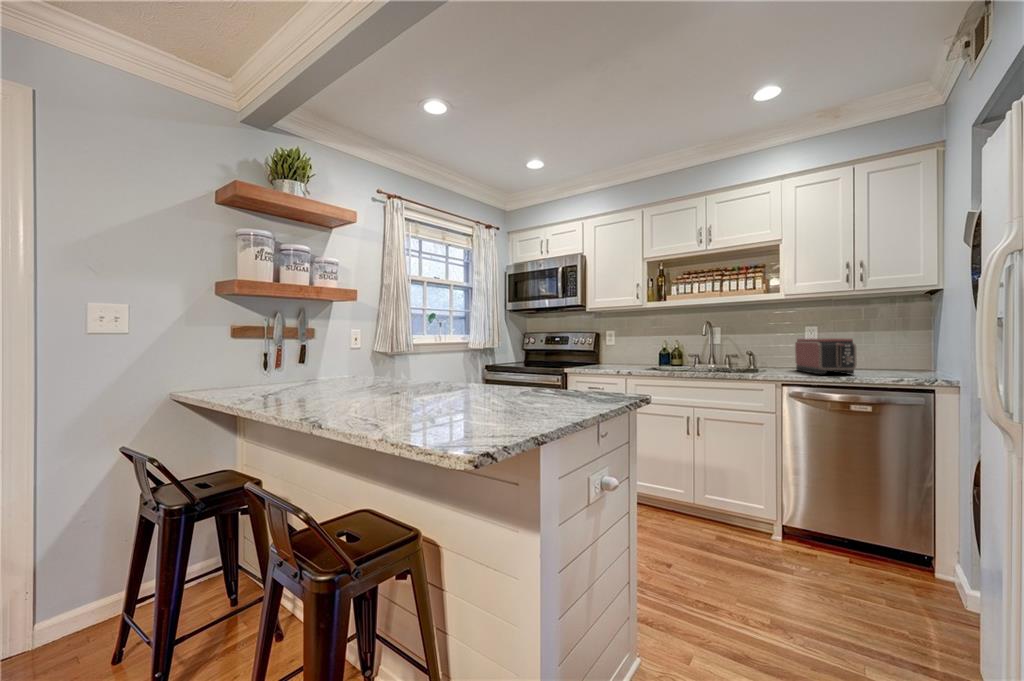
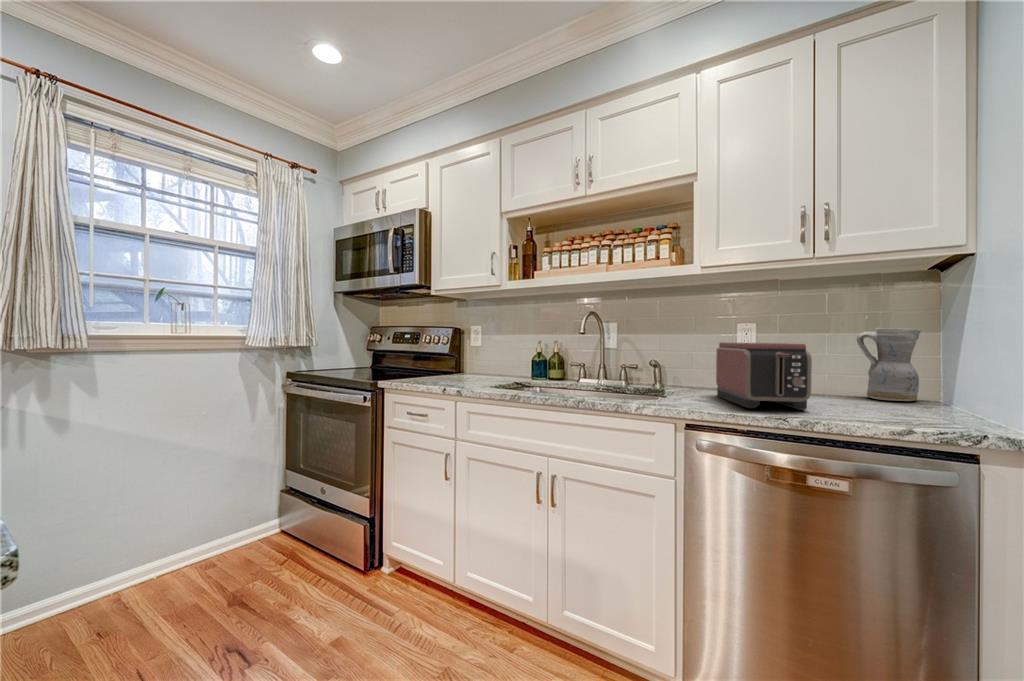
ceramic pitcher: none [882,328,920,370] -> present [857,328,921,401]

